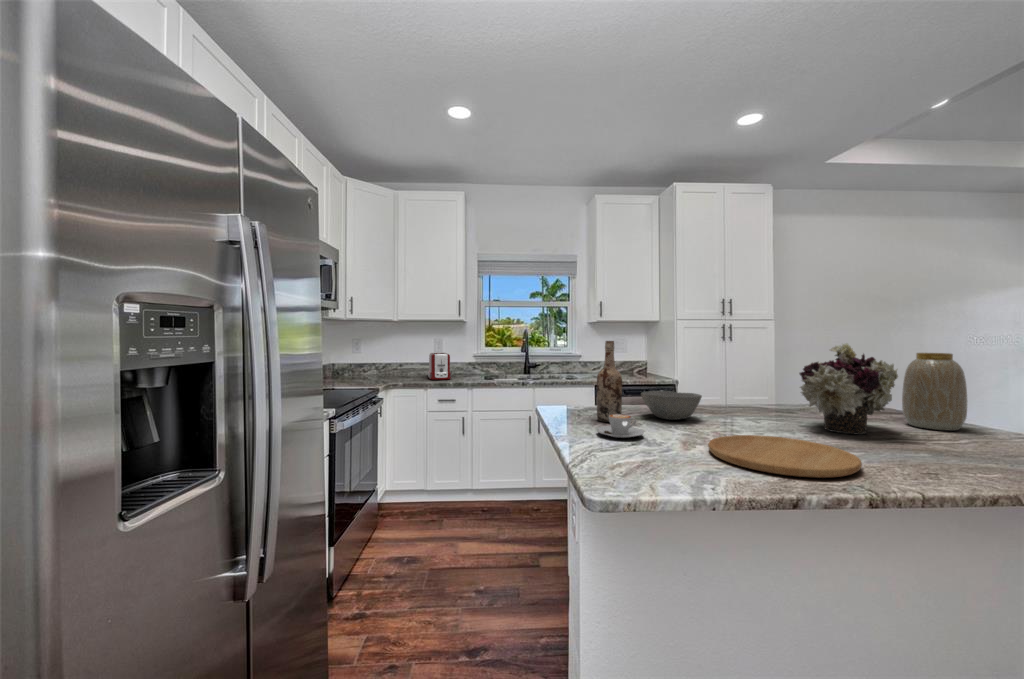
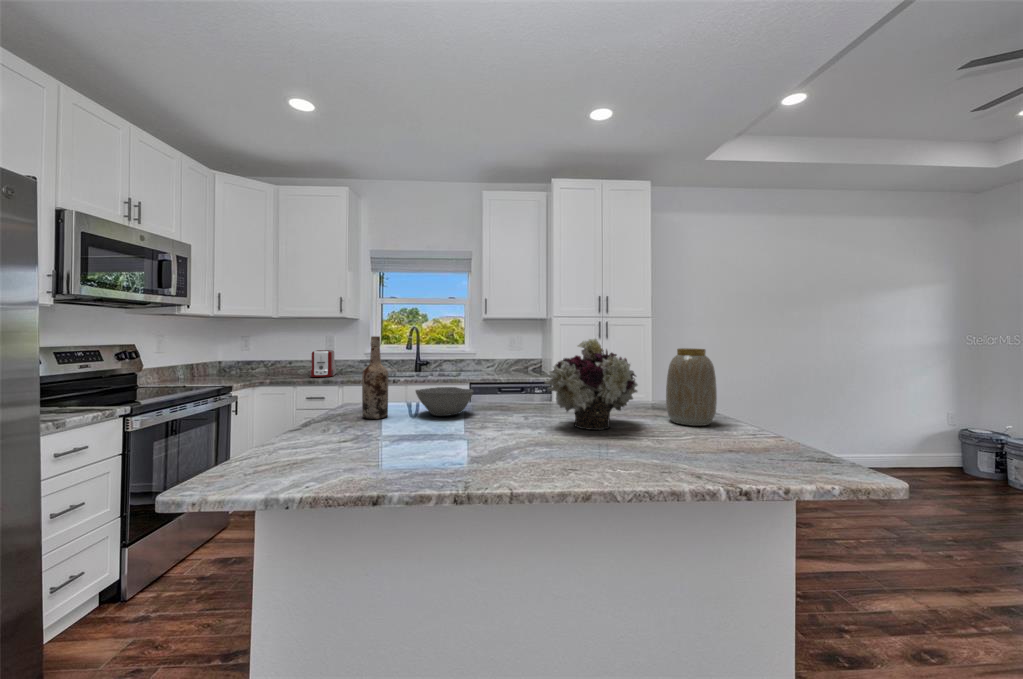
coffee cup: present [597,414,644,438] -> none [323,411,373,435]
cutting board: present [708,435,862,478] -> none [387,431,520,474]

